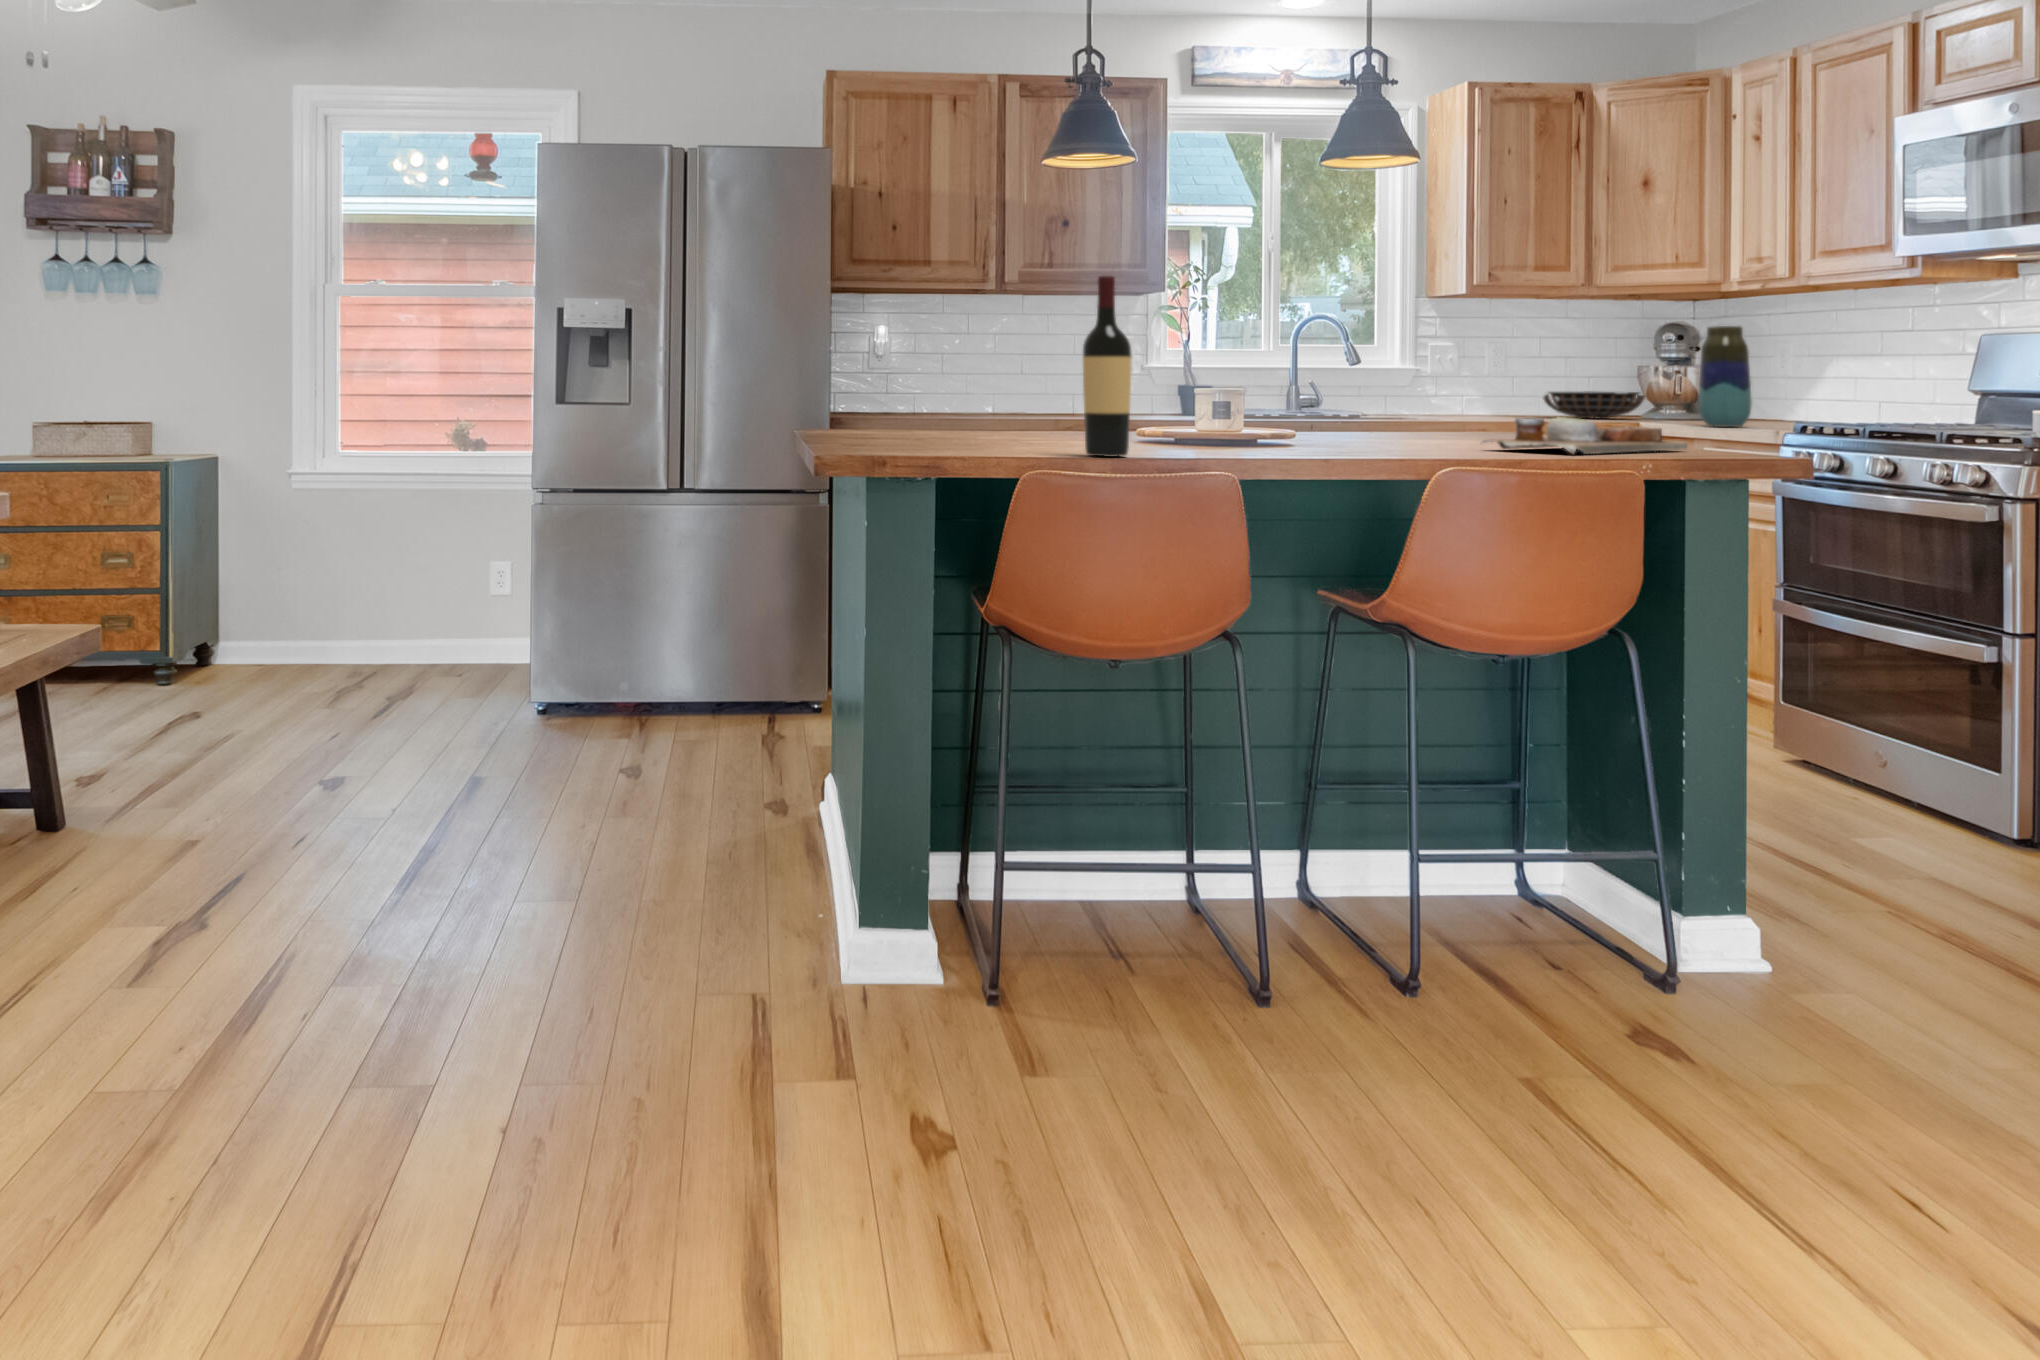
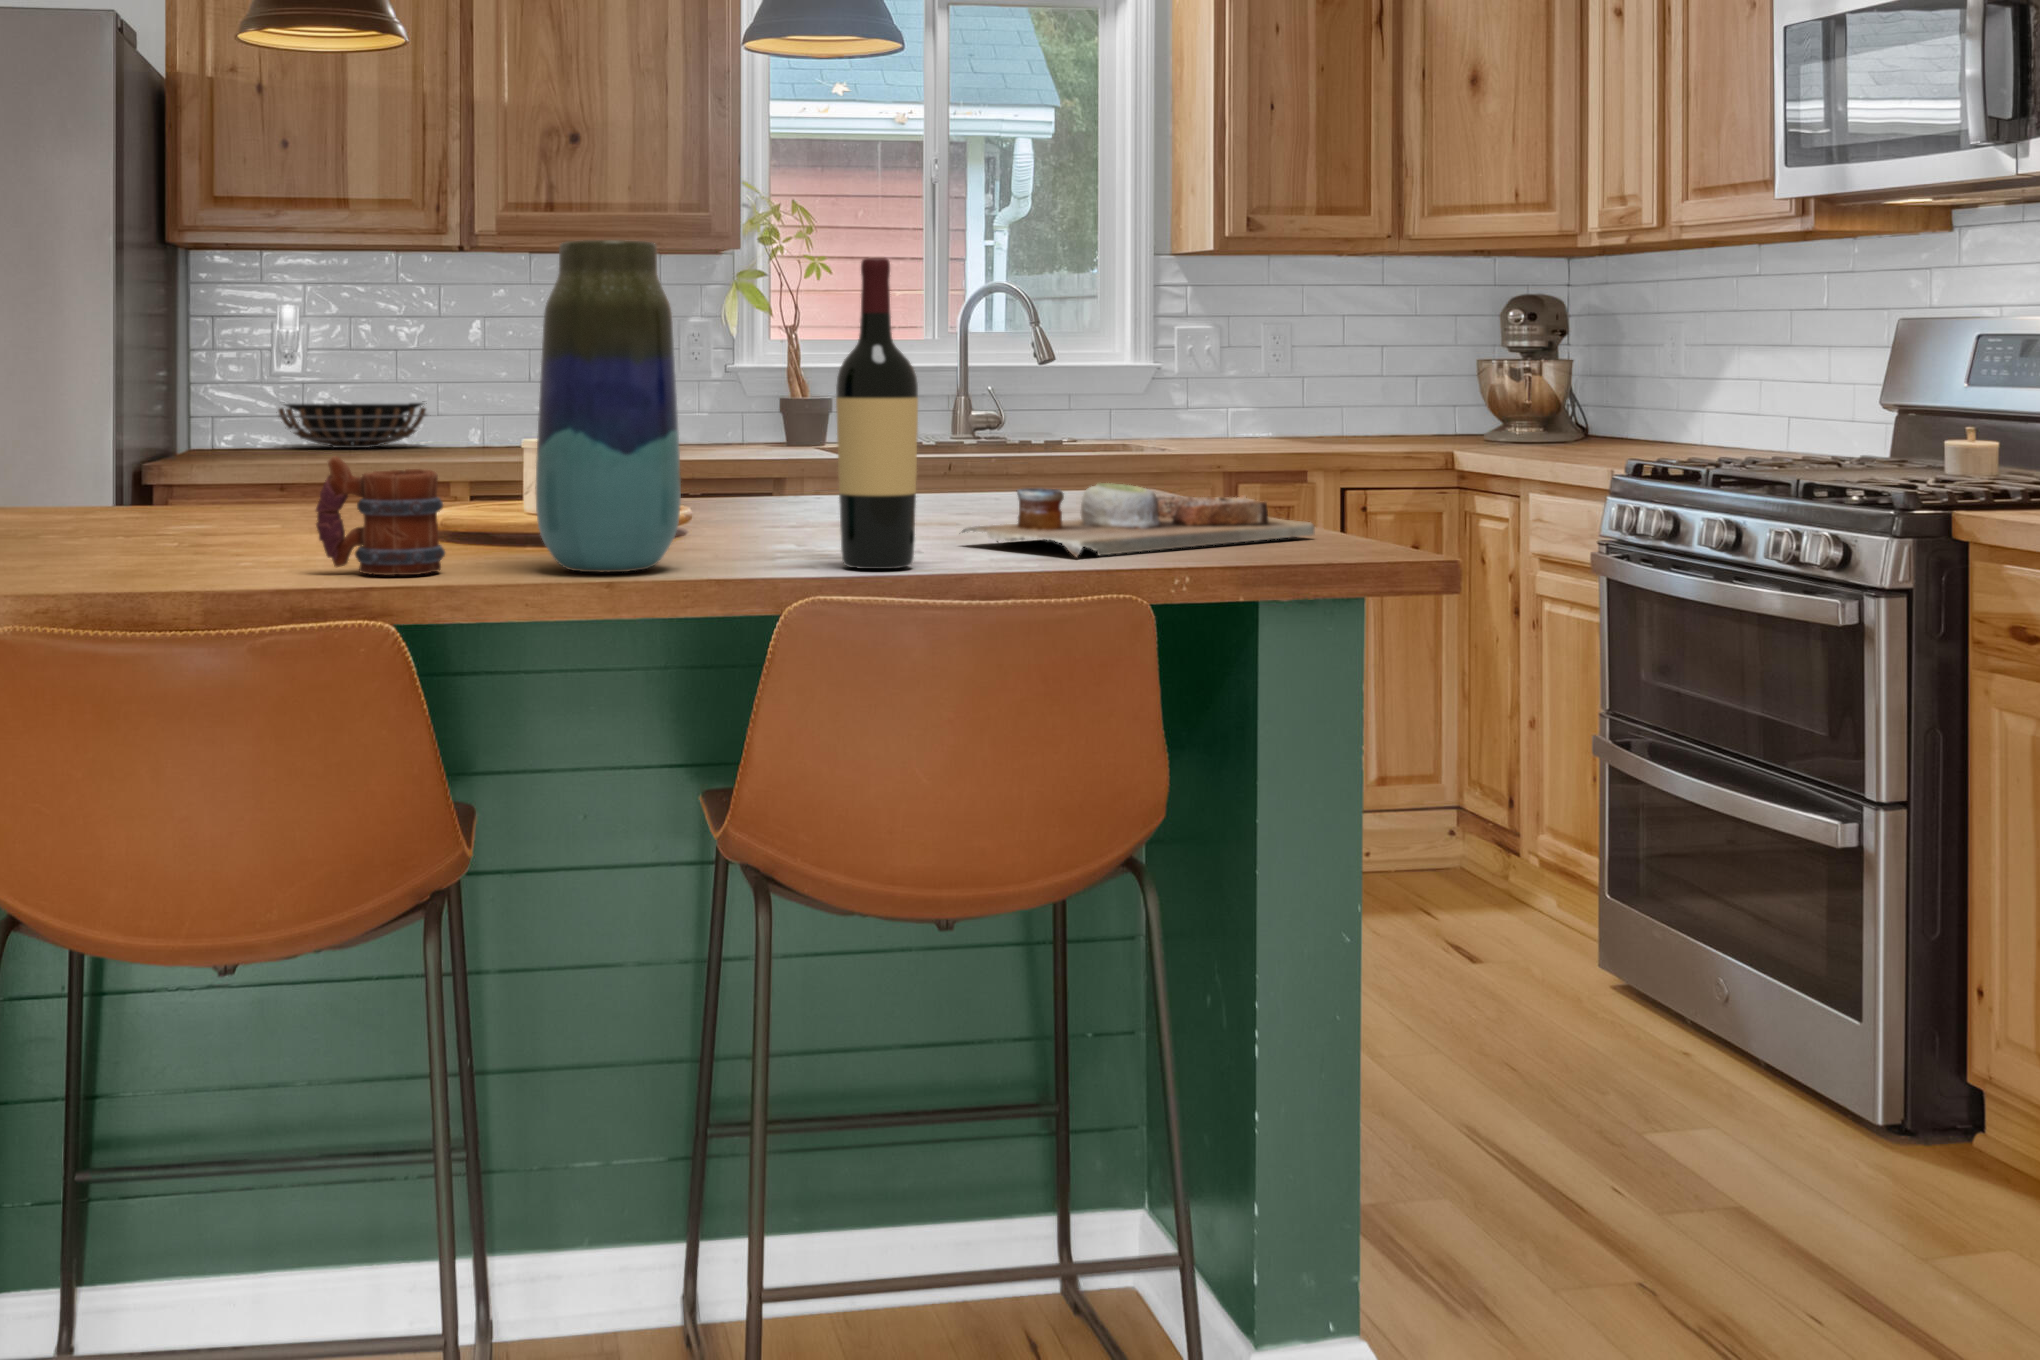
wine bottle: present [1083,276,1132,457] -> present [836,258,918,569]
vase: present [1698,326,1752,427] -> present [536,240,681,572]
mug: none [1166,390,1235,454] -> present [316,456,445,575]
decorative bowl: present [1543,391,1645,419] -> present [278,403,427,448]

